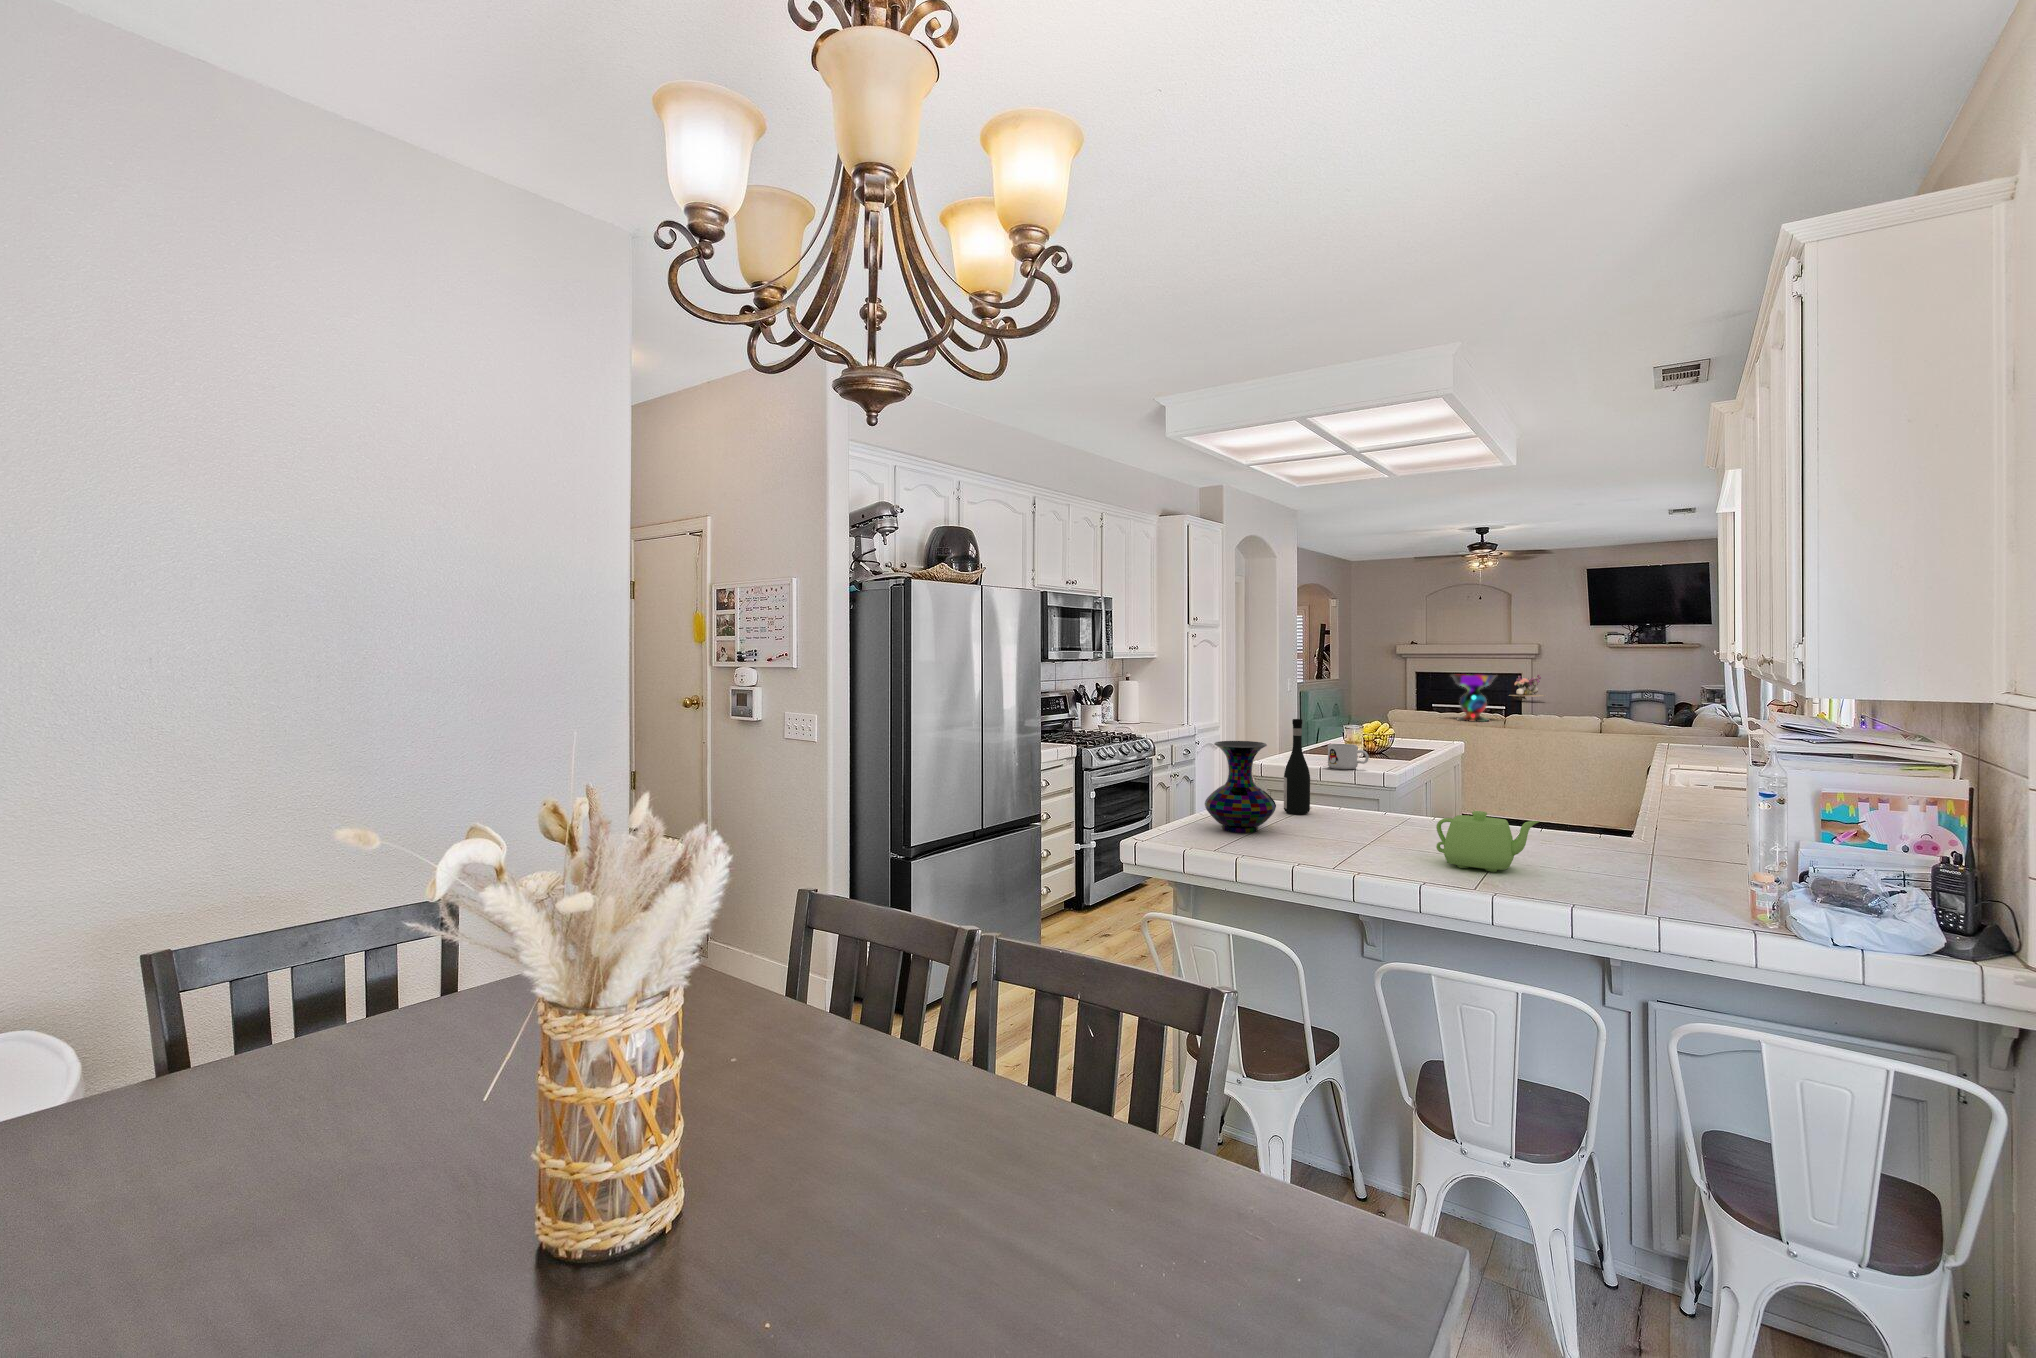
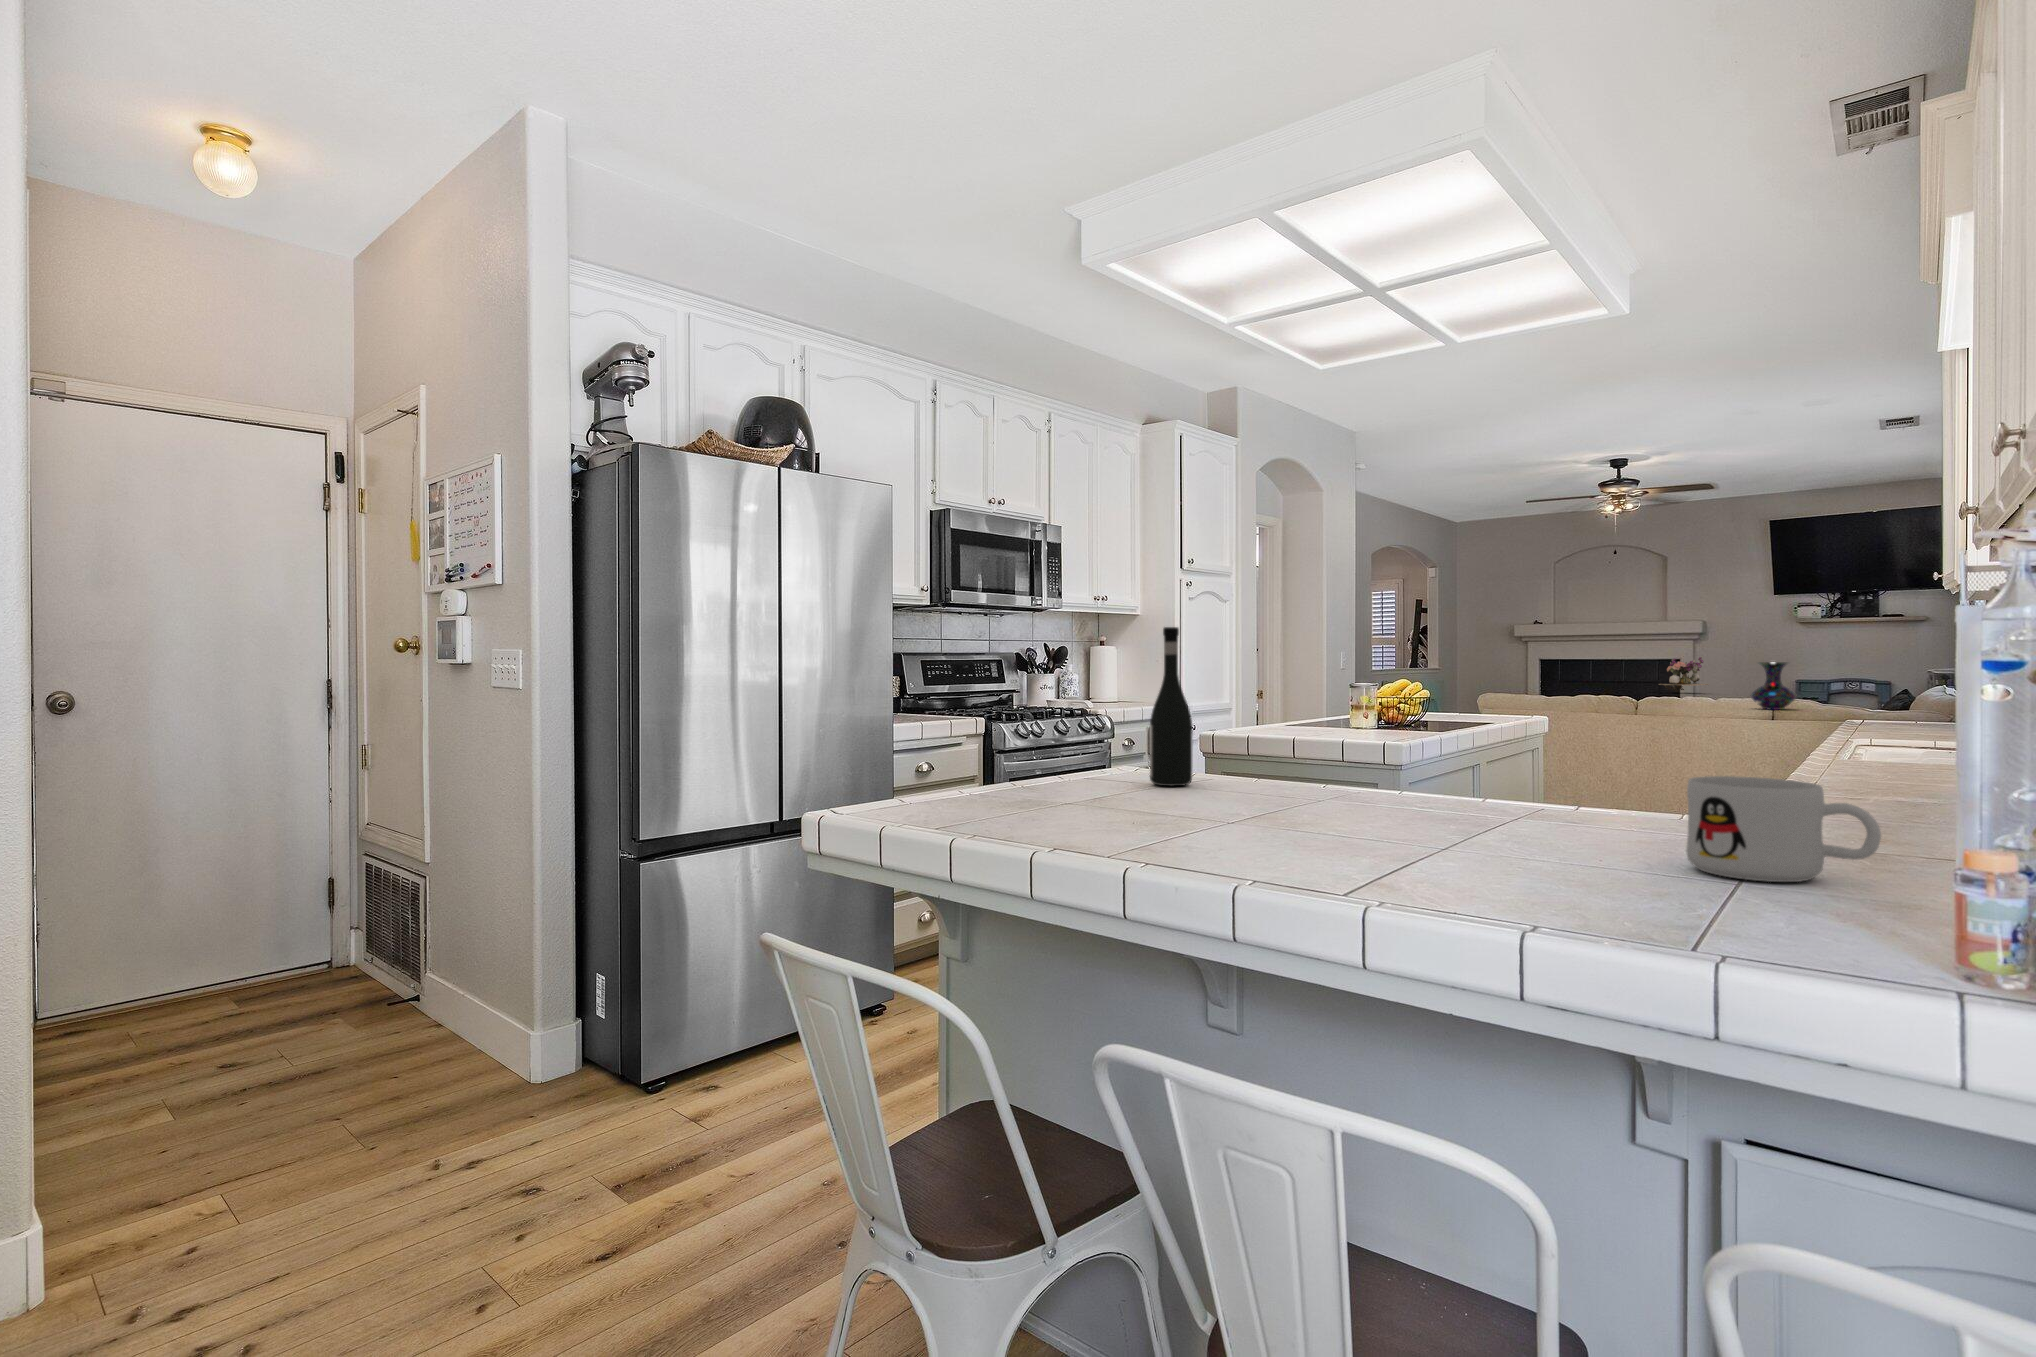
decorative bowl: present [1452,675,1496,722] -> none [1559,643,1626,706]
vase: present [1205,741,1276,833] -> present [1751,662,1796,710]
mug: present [1328,744,1369,769] -> present [1686,776,1881,882]
teapot: present [1436,811,1539,872] -> none [1315,747,1505,866]

